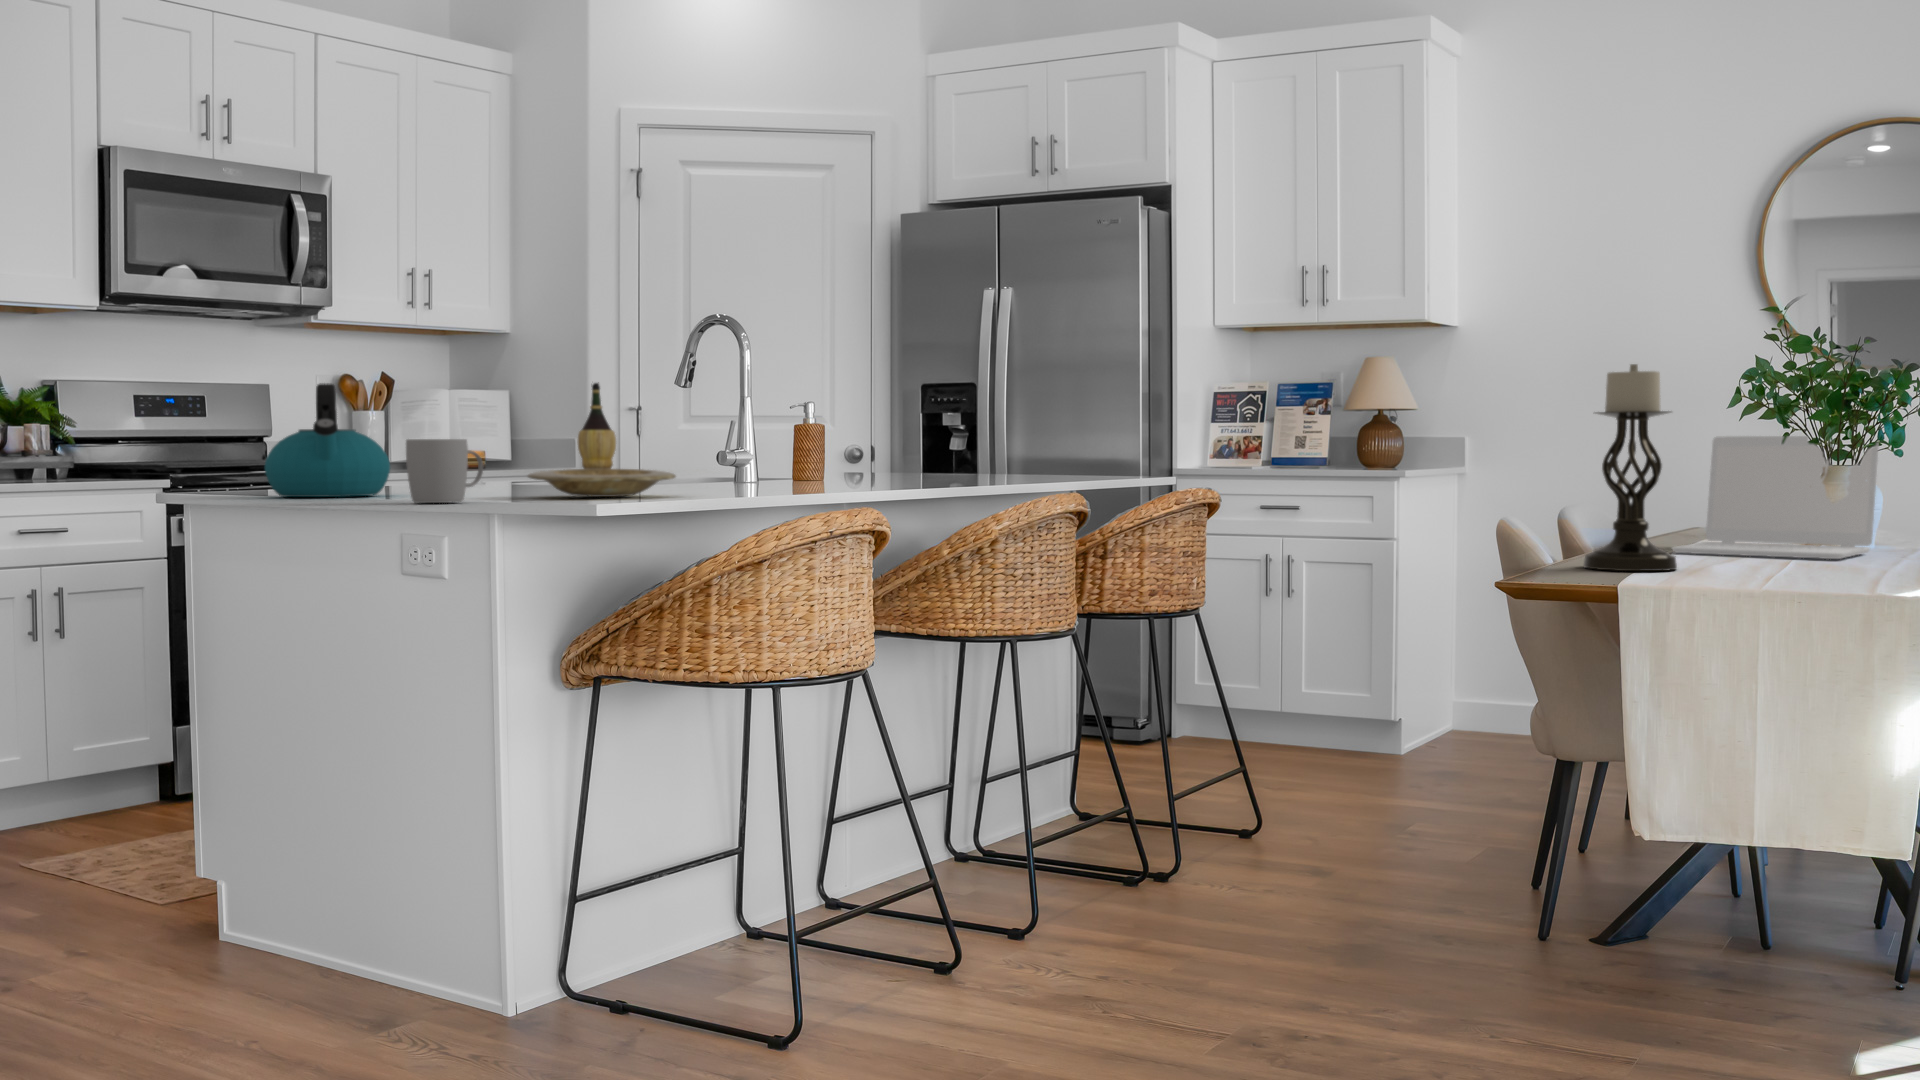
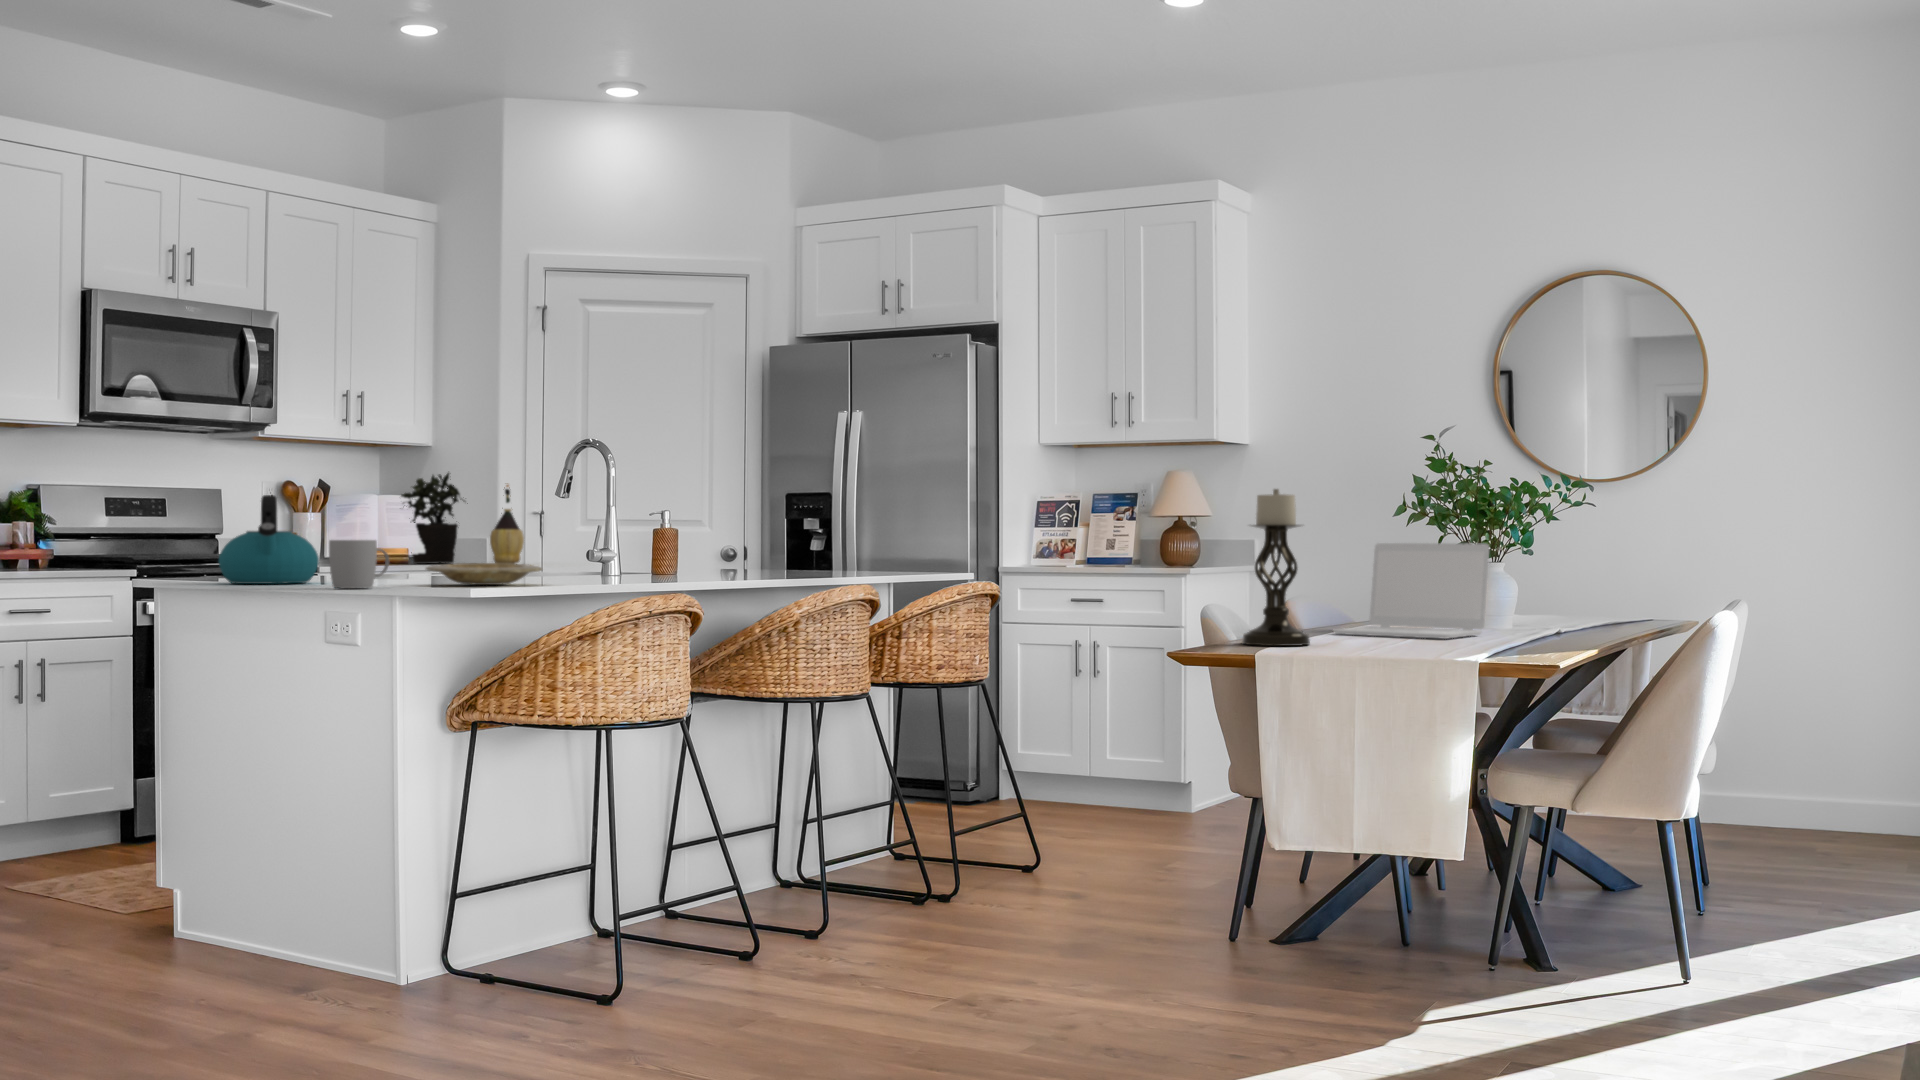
potted plant: none [464,363,562,470] -> present [401,473,468,564]

